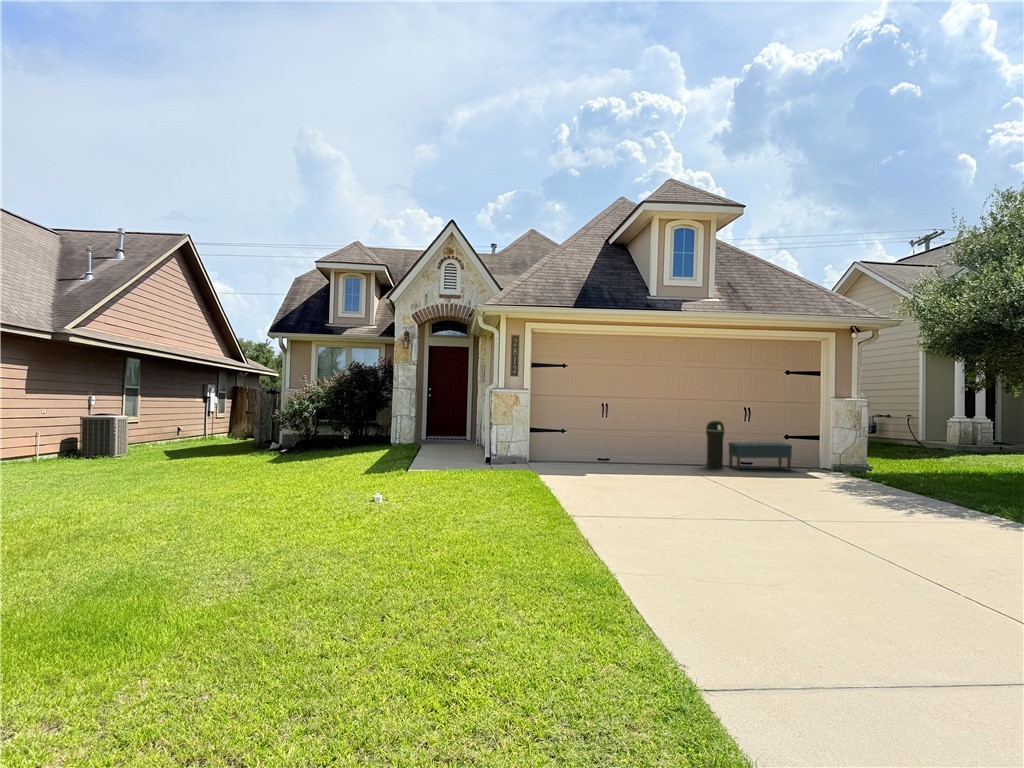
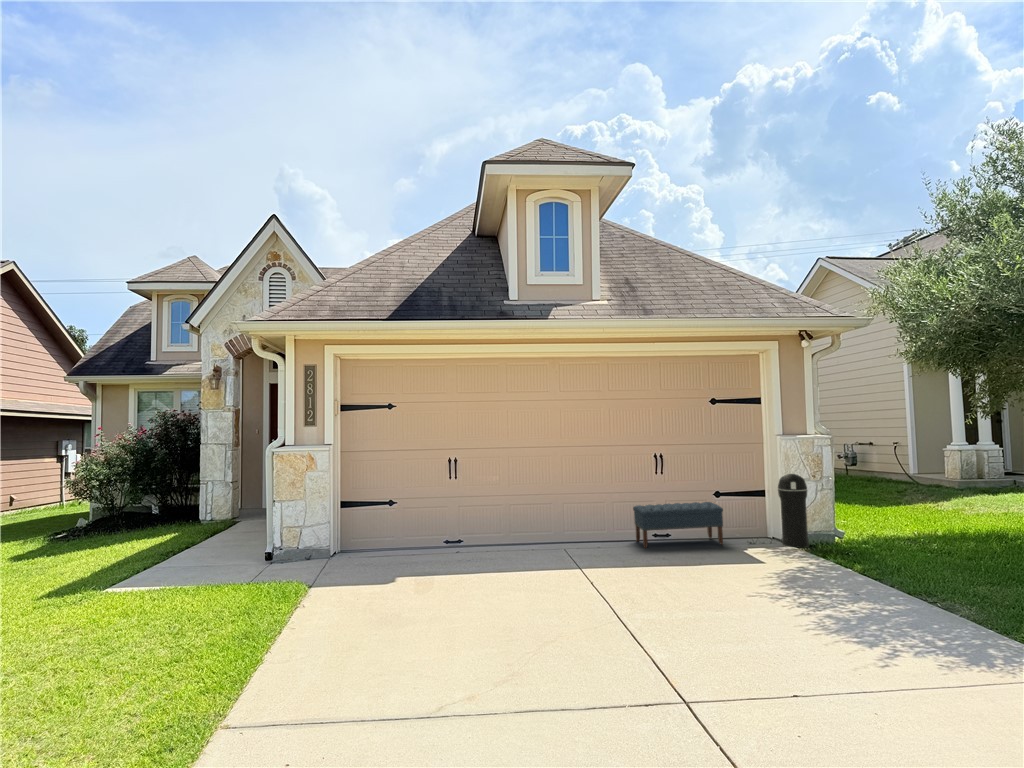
trash can: present [706,420,725,468] -> present [778,474,809,547]

